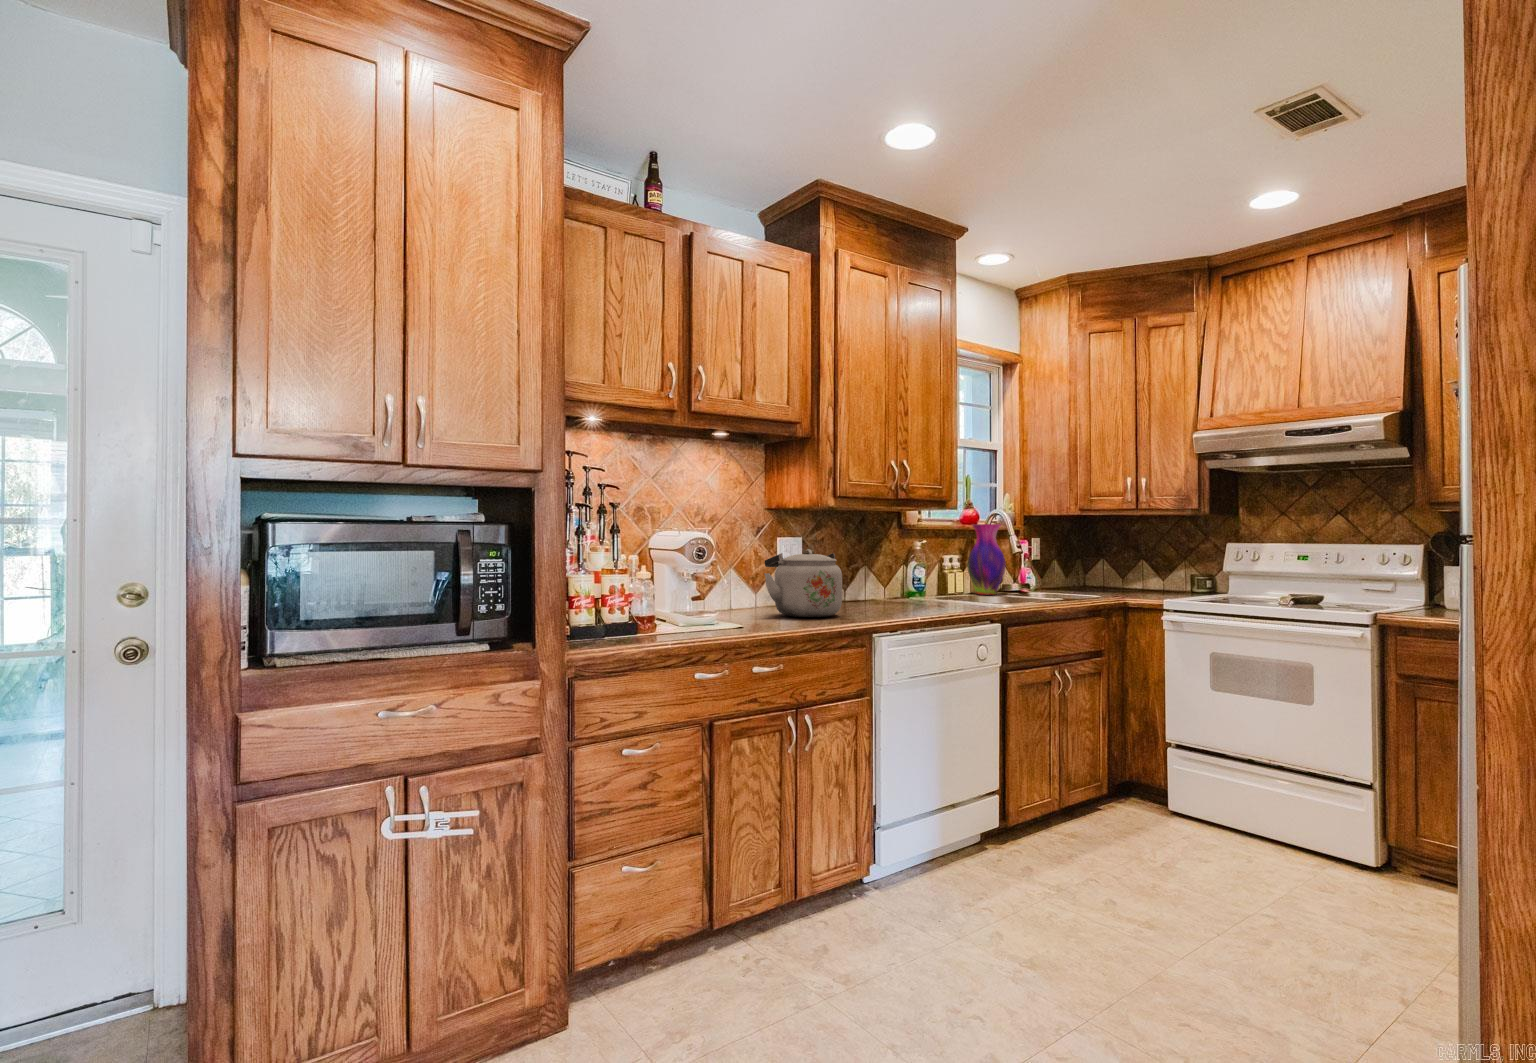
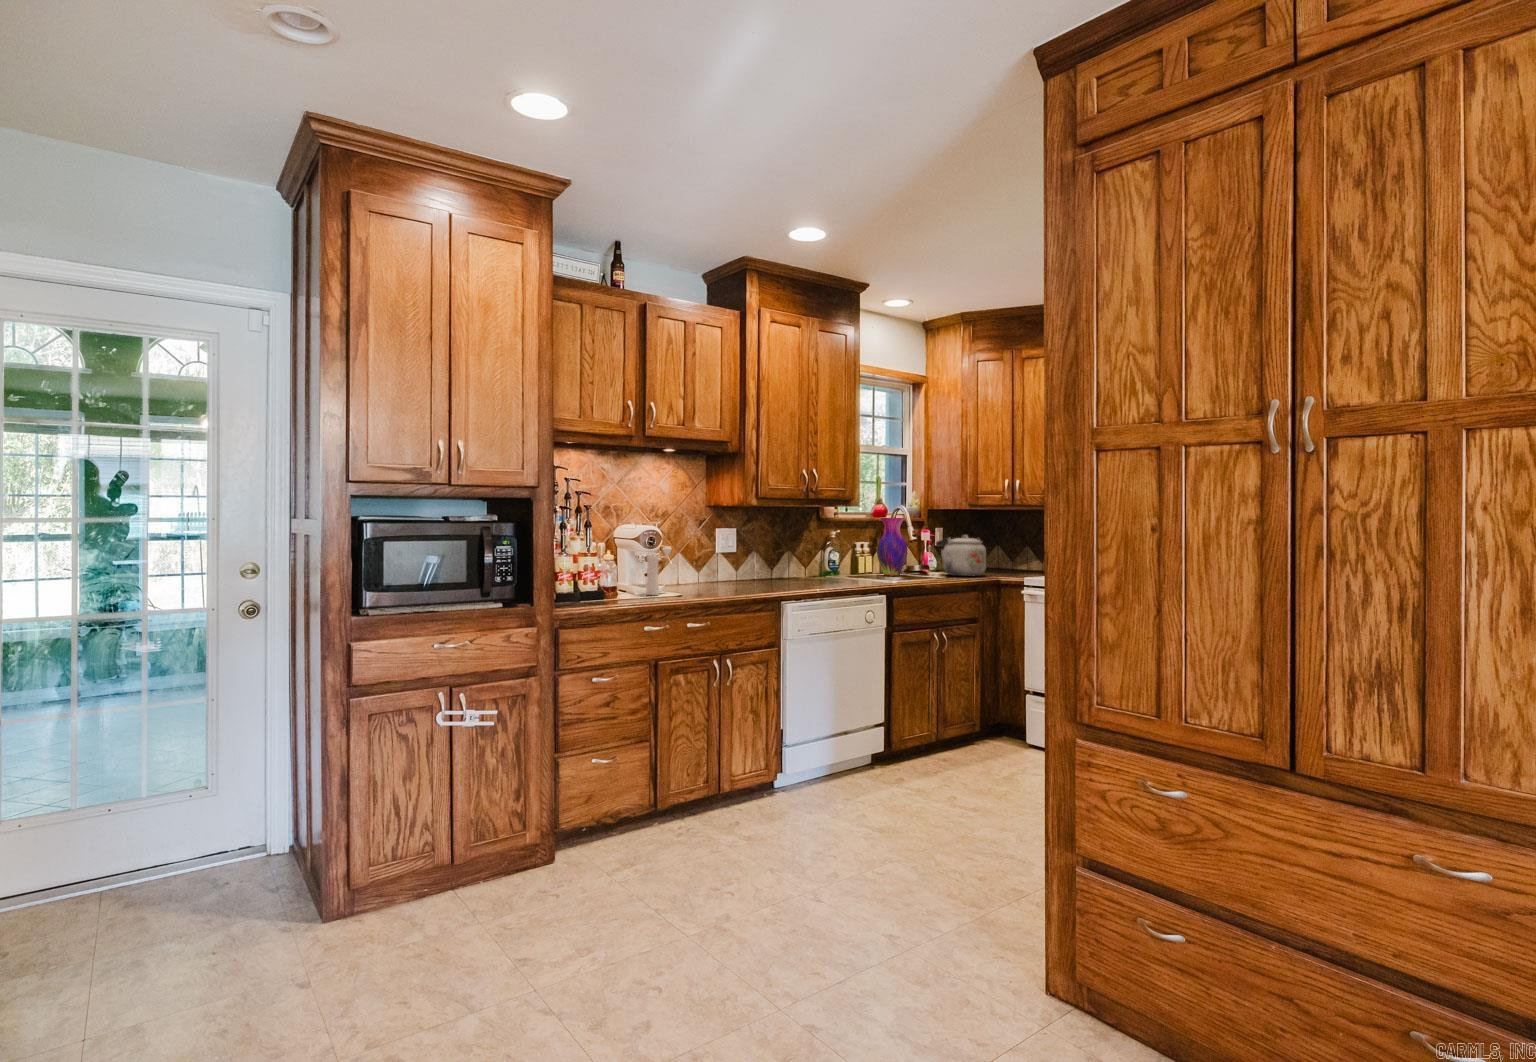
kettle: present [764,549,842,617] -> present [936,535,986,577]
pepper mill: none [694,559,727,625] -> present [646,546,672,595]

